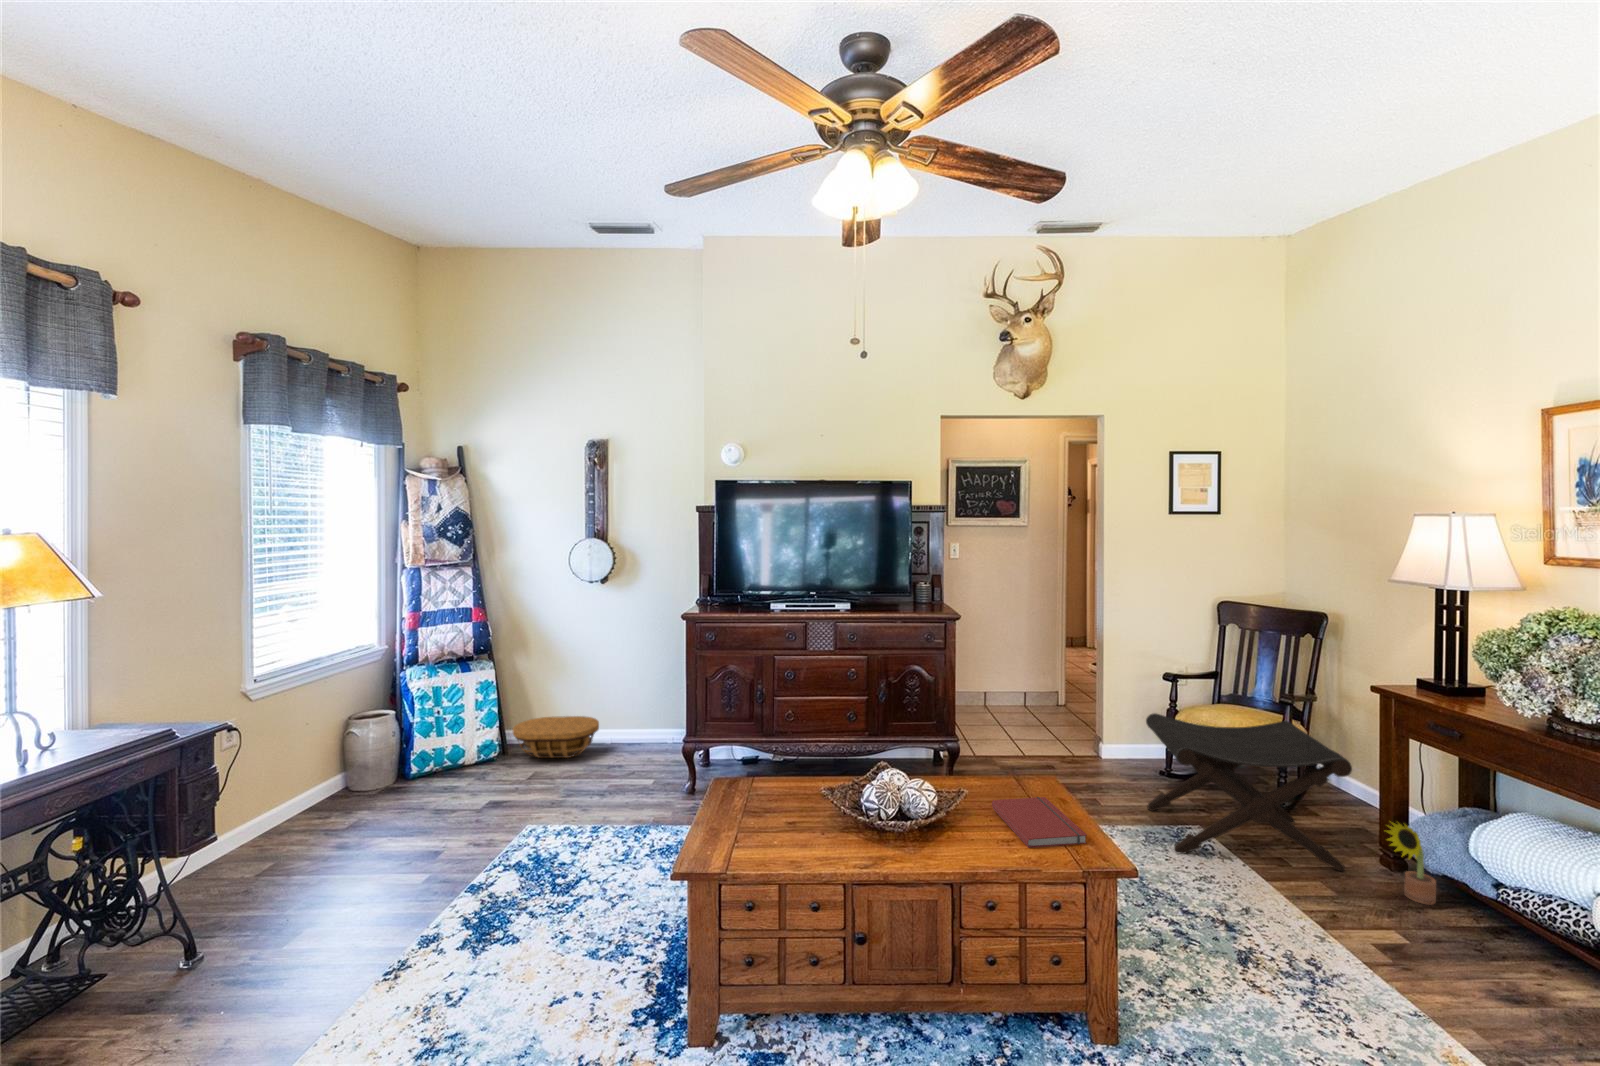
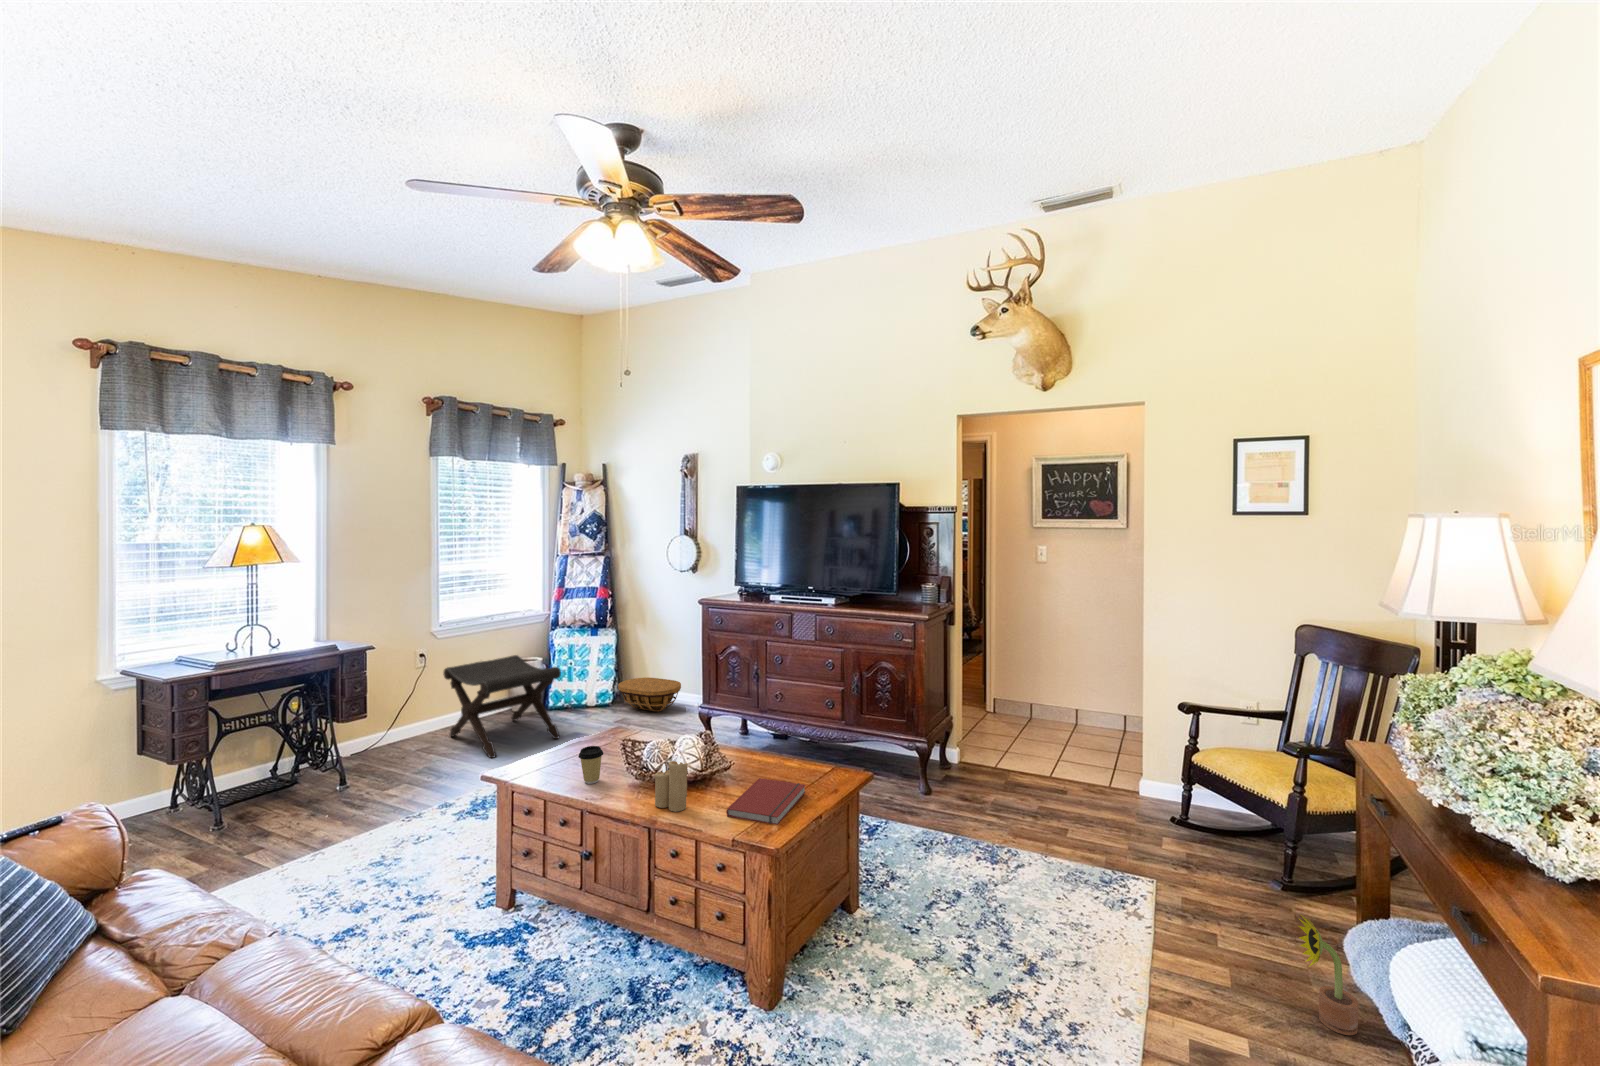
footstool: present [1146,713,1352,871] -> present [443,655,561,758]
candle: none [934,789,977,857] -> present [655,756,688,812]
coffee cup: none [794,801,825,851] -> present [578,746,603,784]

